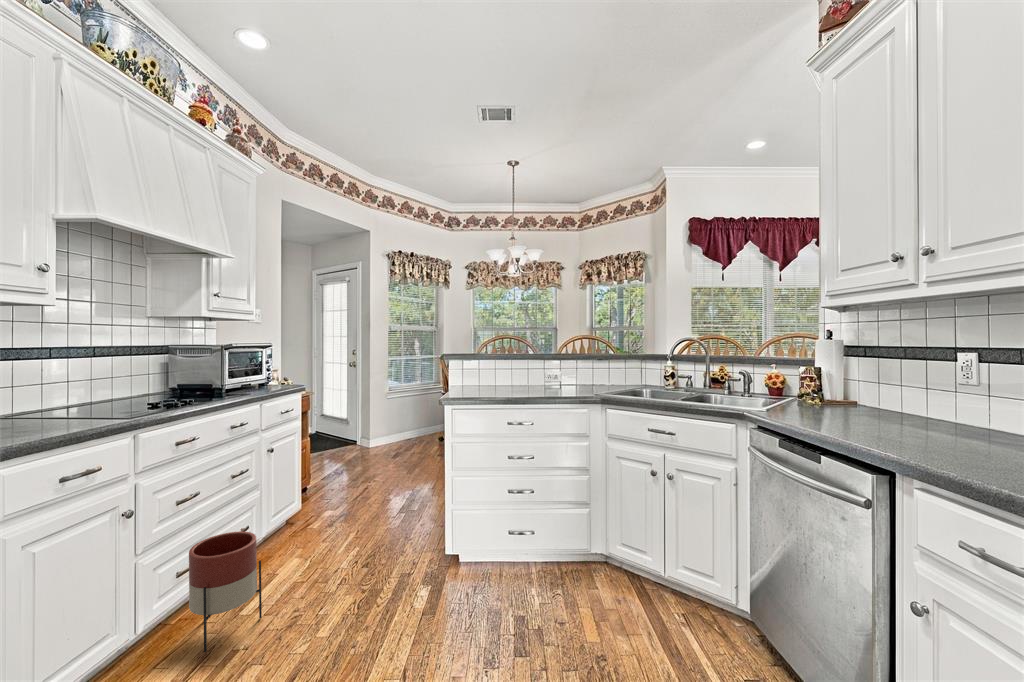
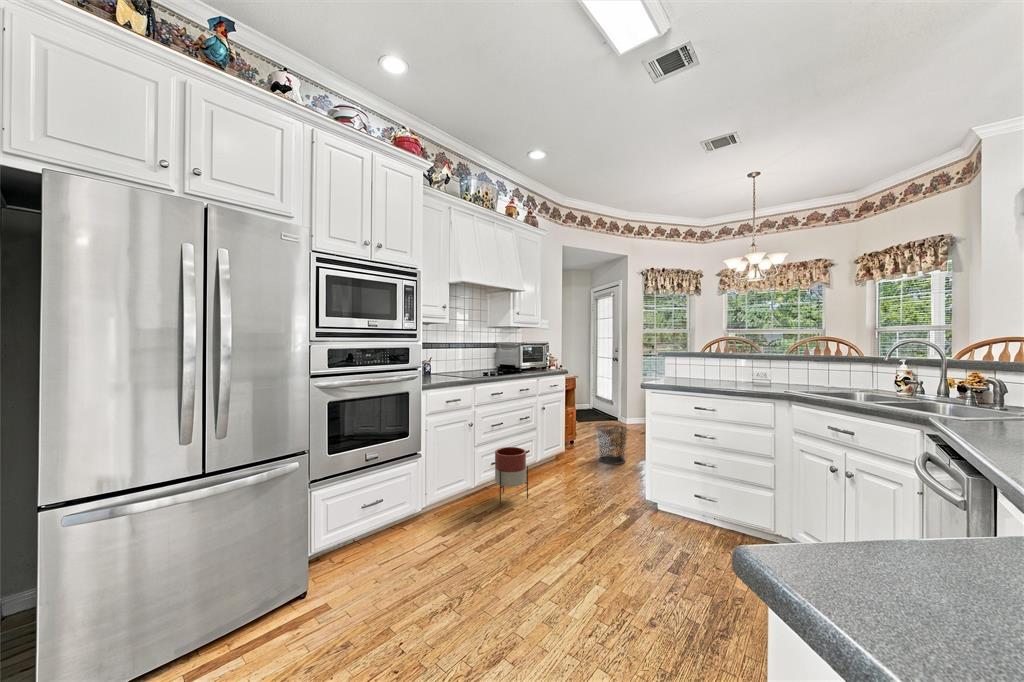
waste bin: none [350,456,394,512] -> present [597,425,627,464]

